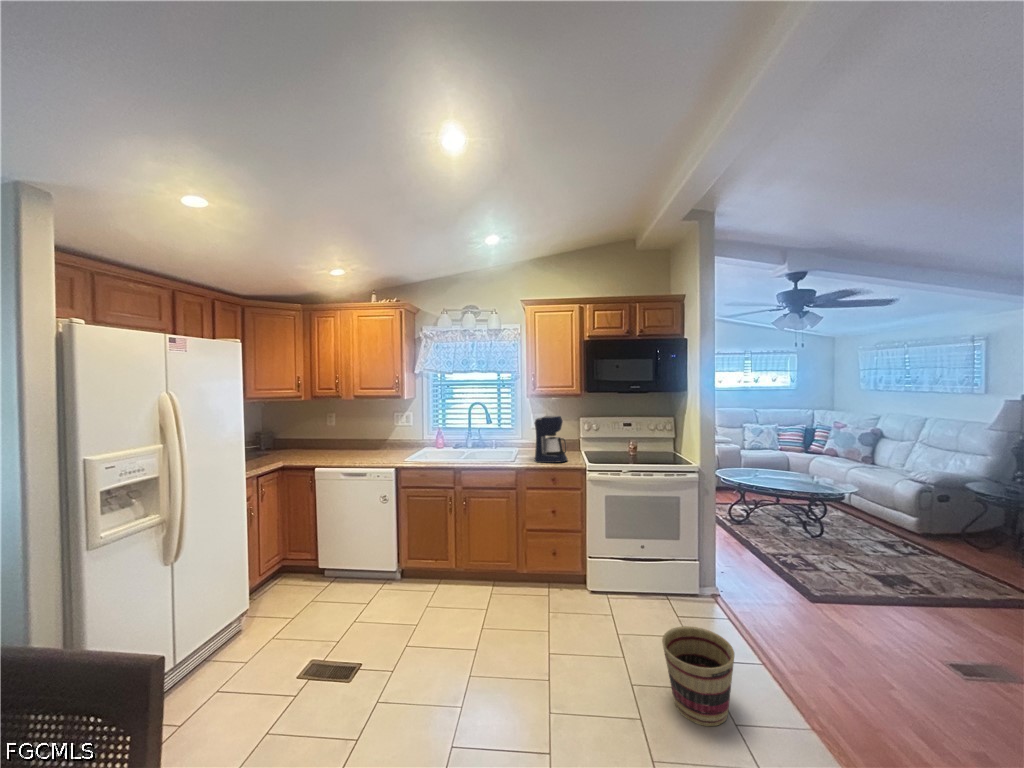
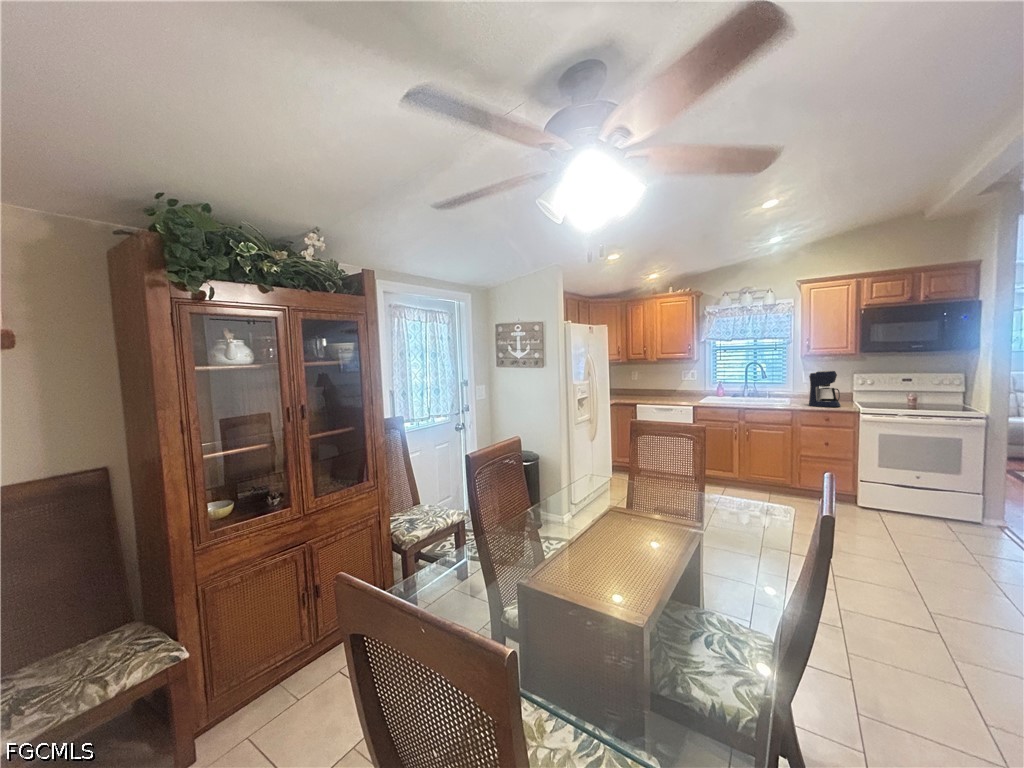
basket: present [662,626,734,726] -> none [922,514,990,572]

